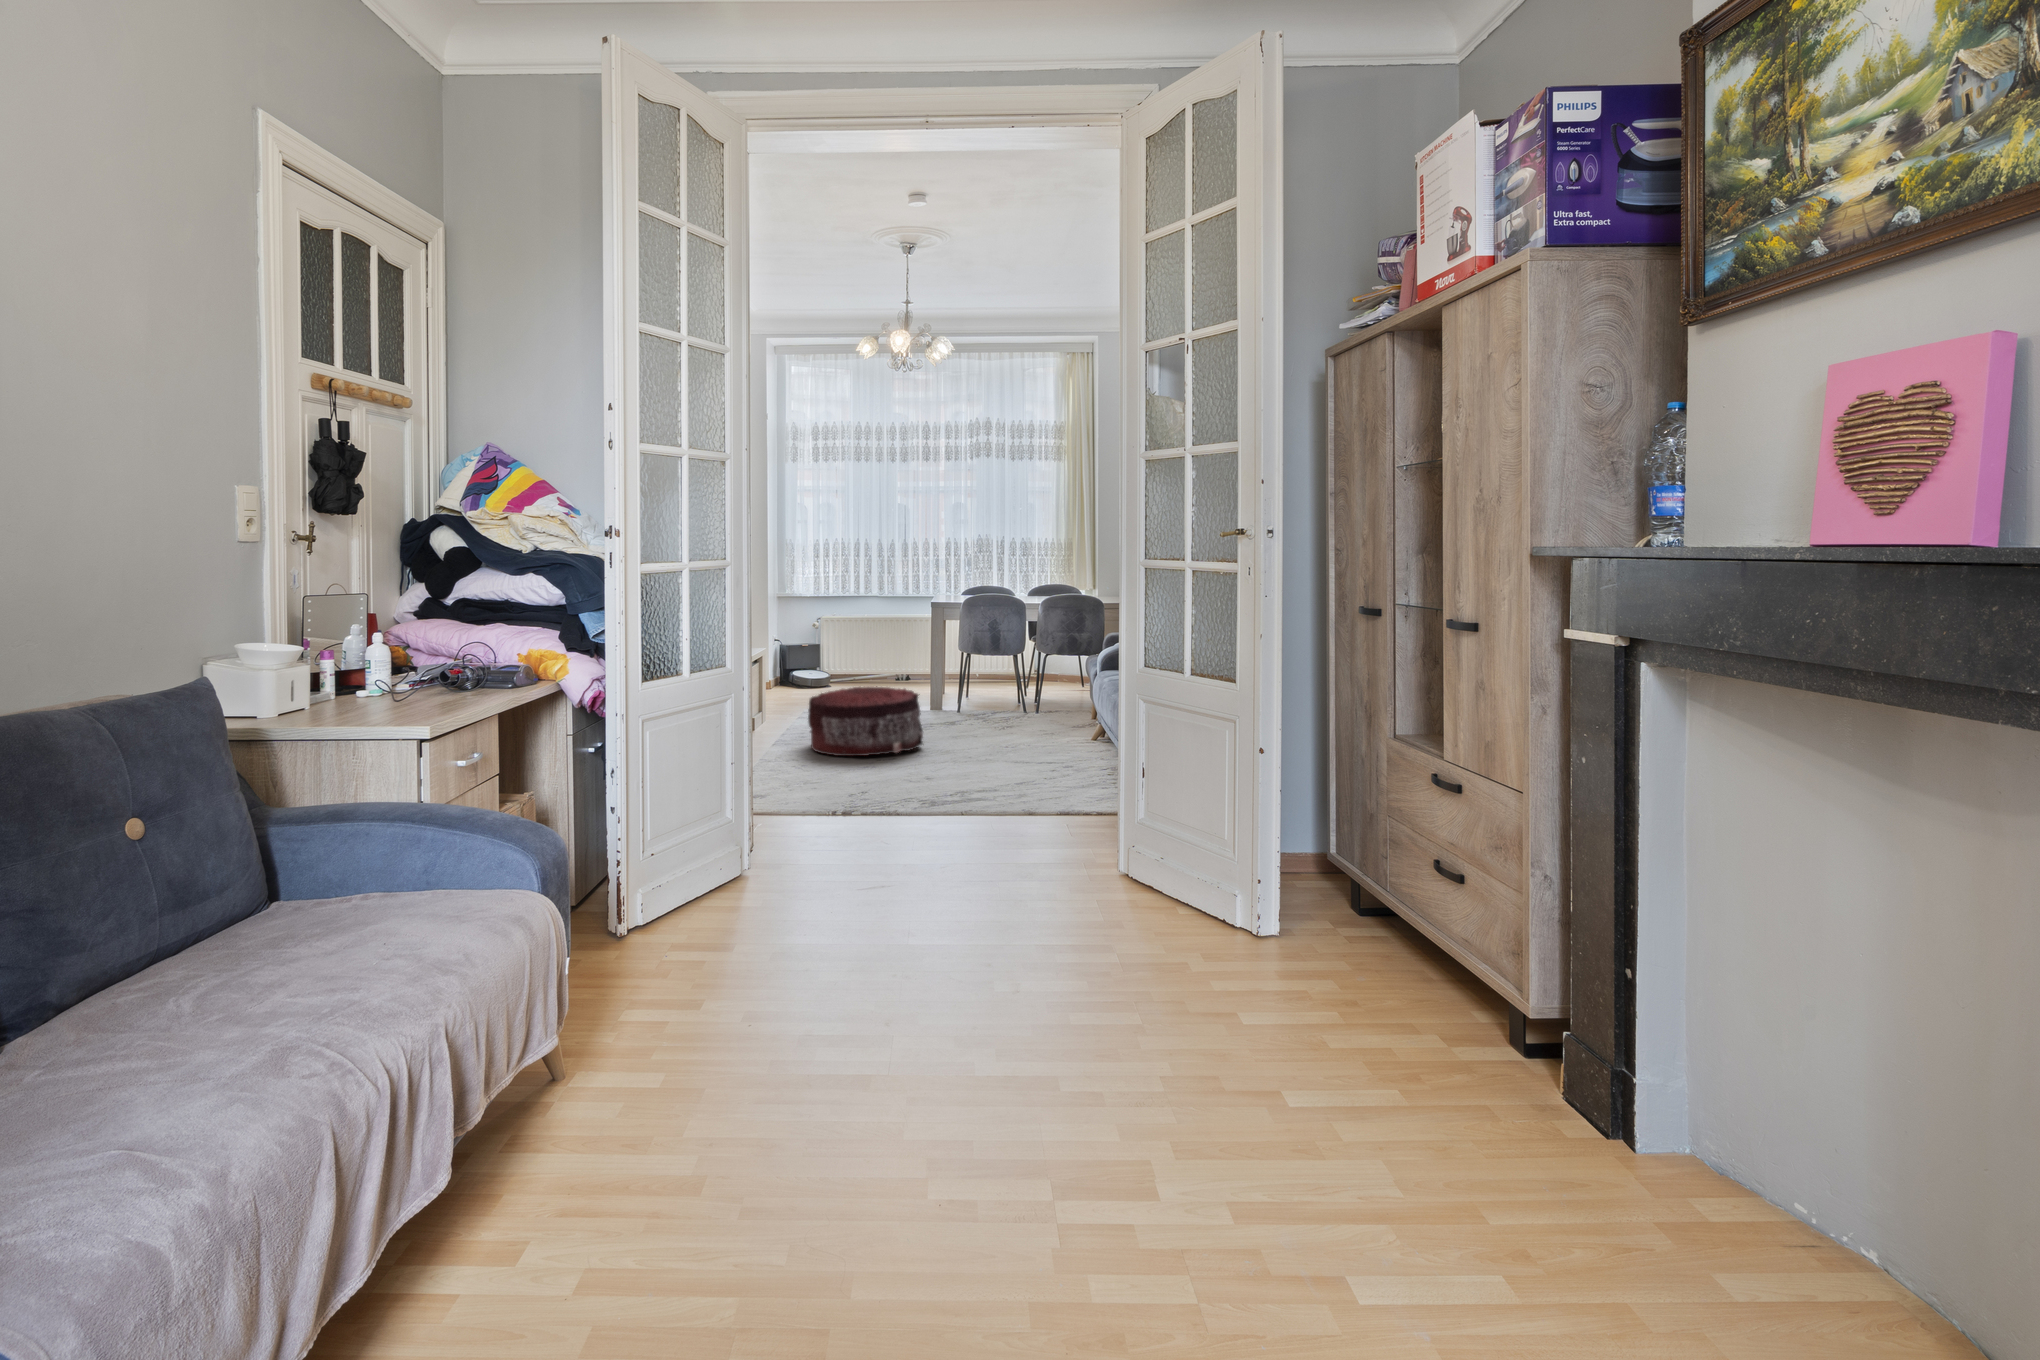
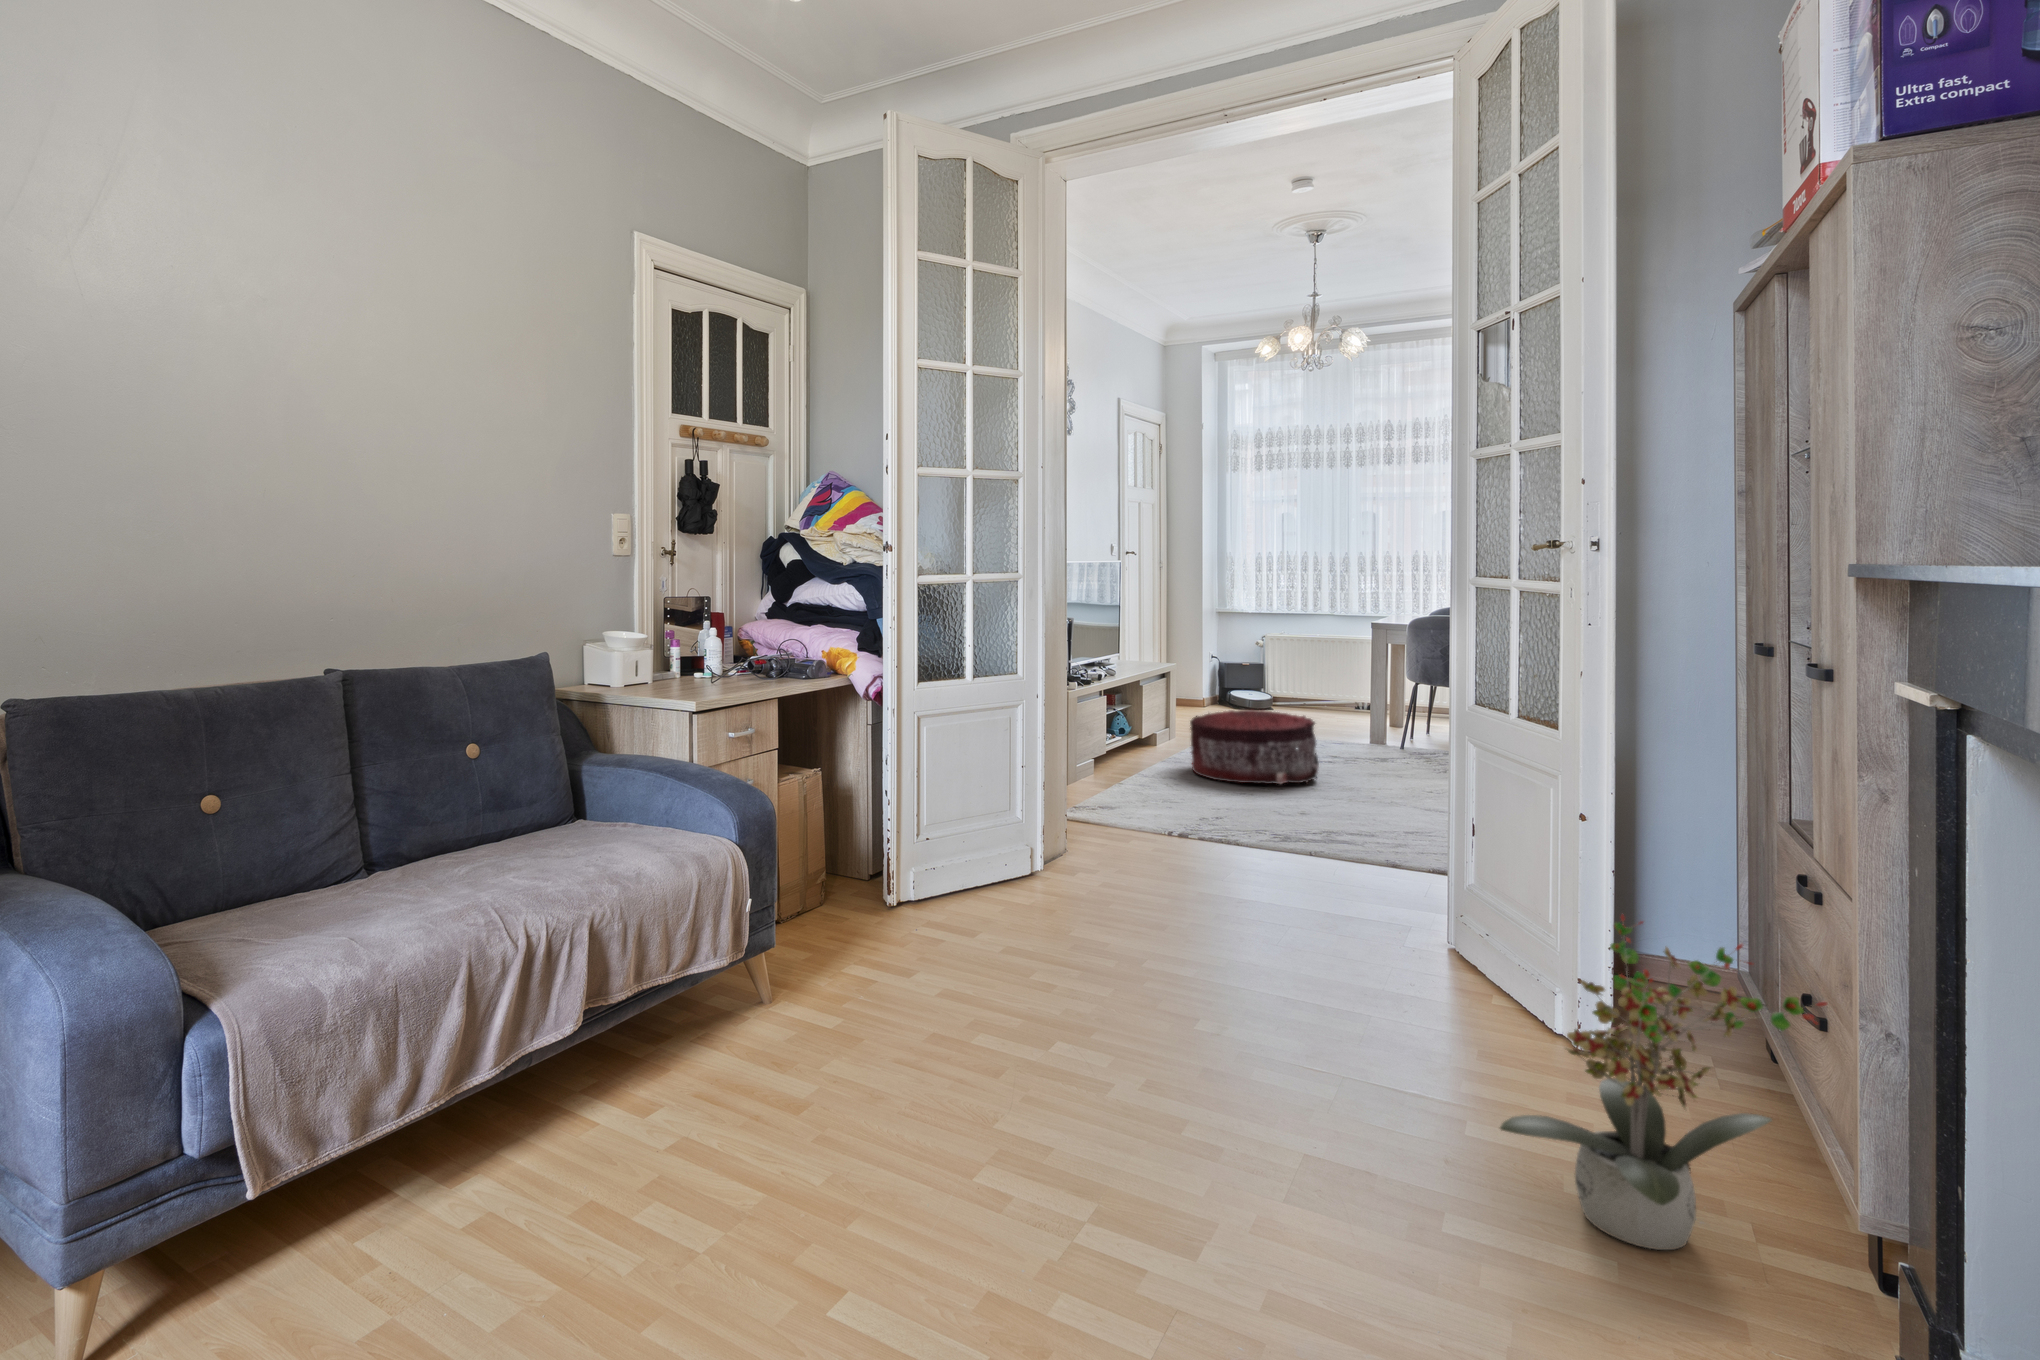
potted plant: none [1310,820,1508,1071] -> present [1500,915,1827,1250]

